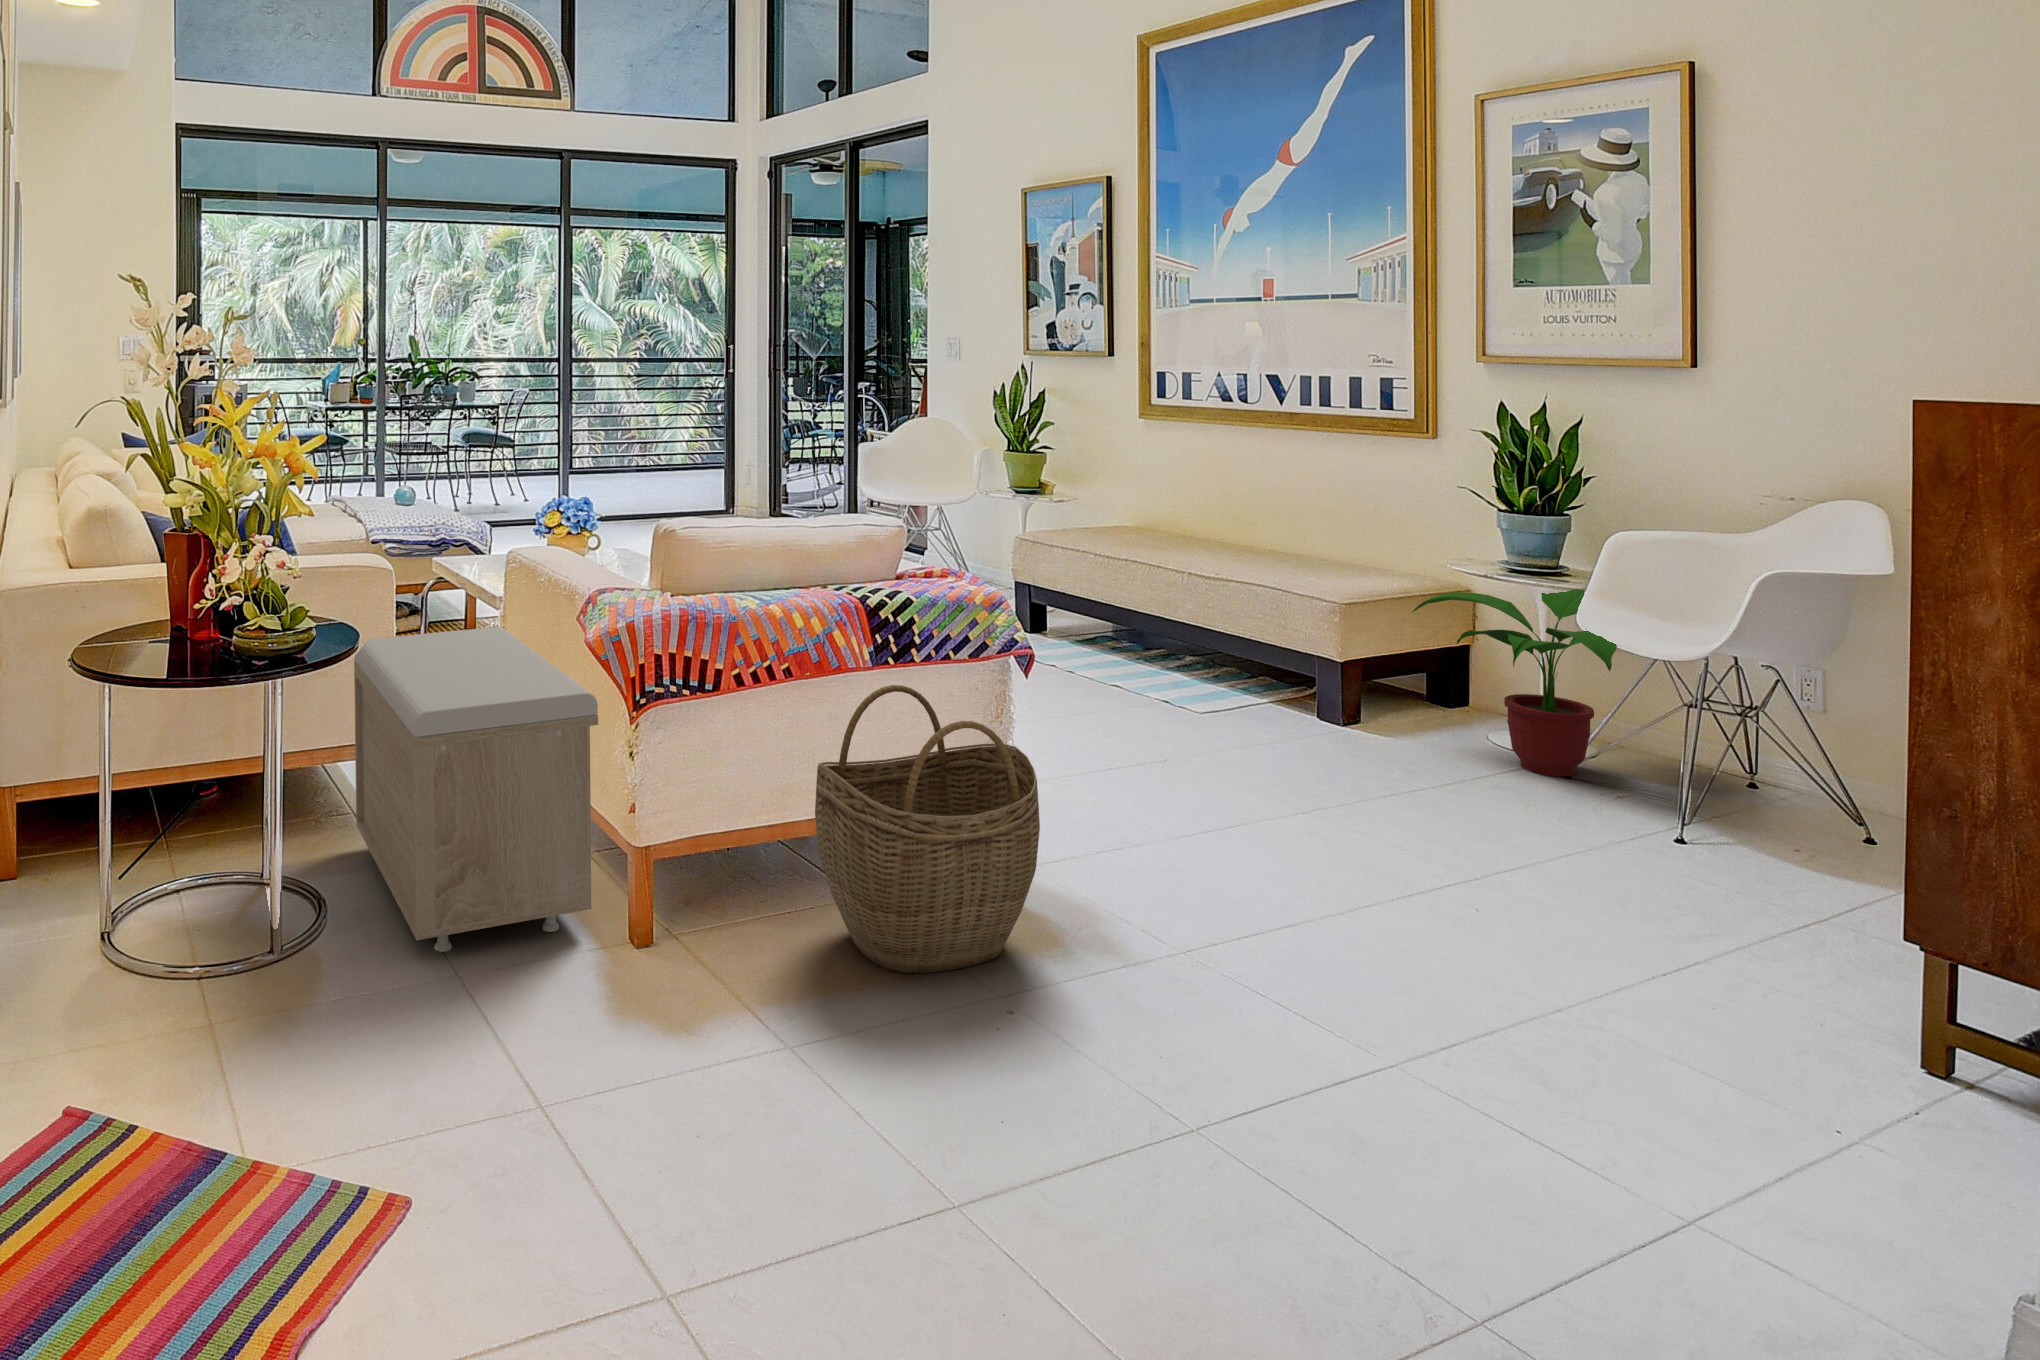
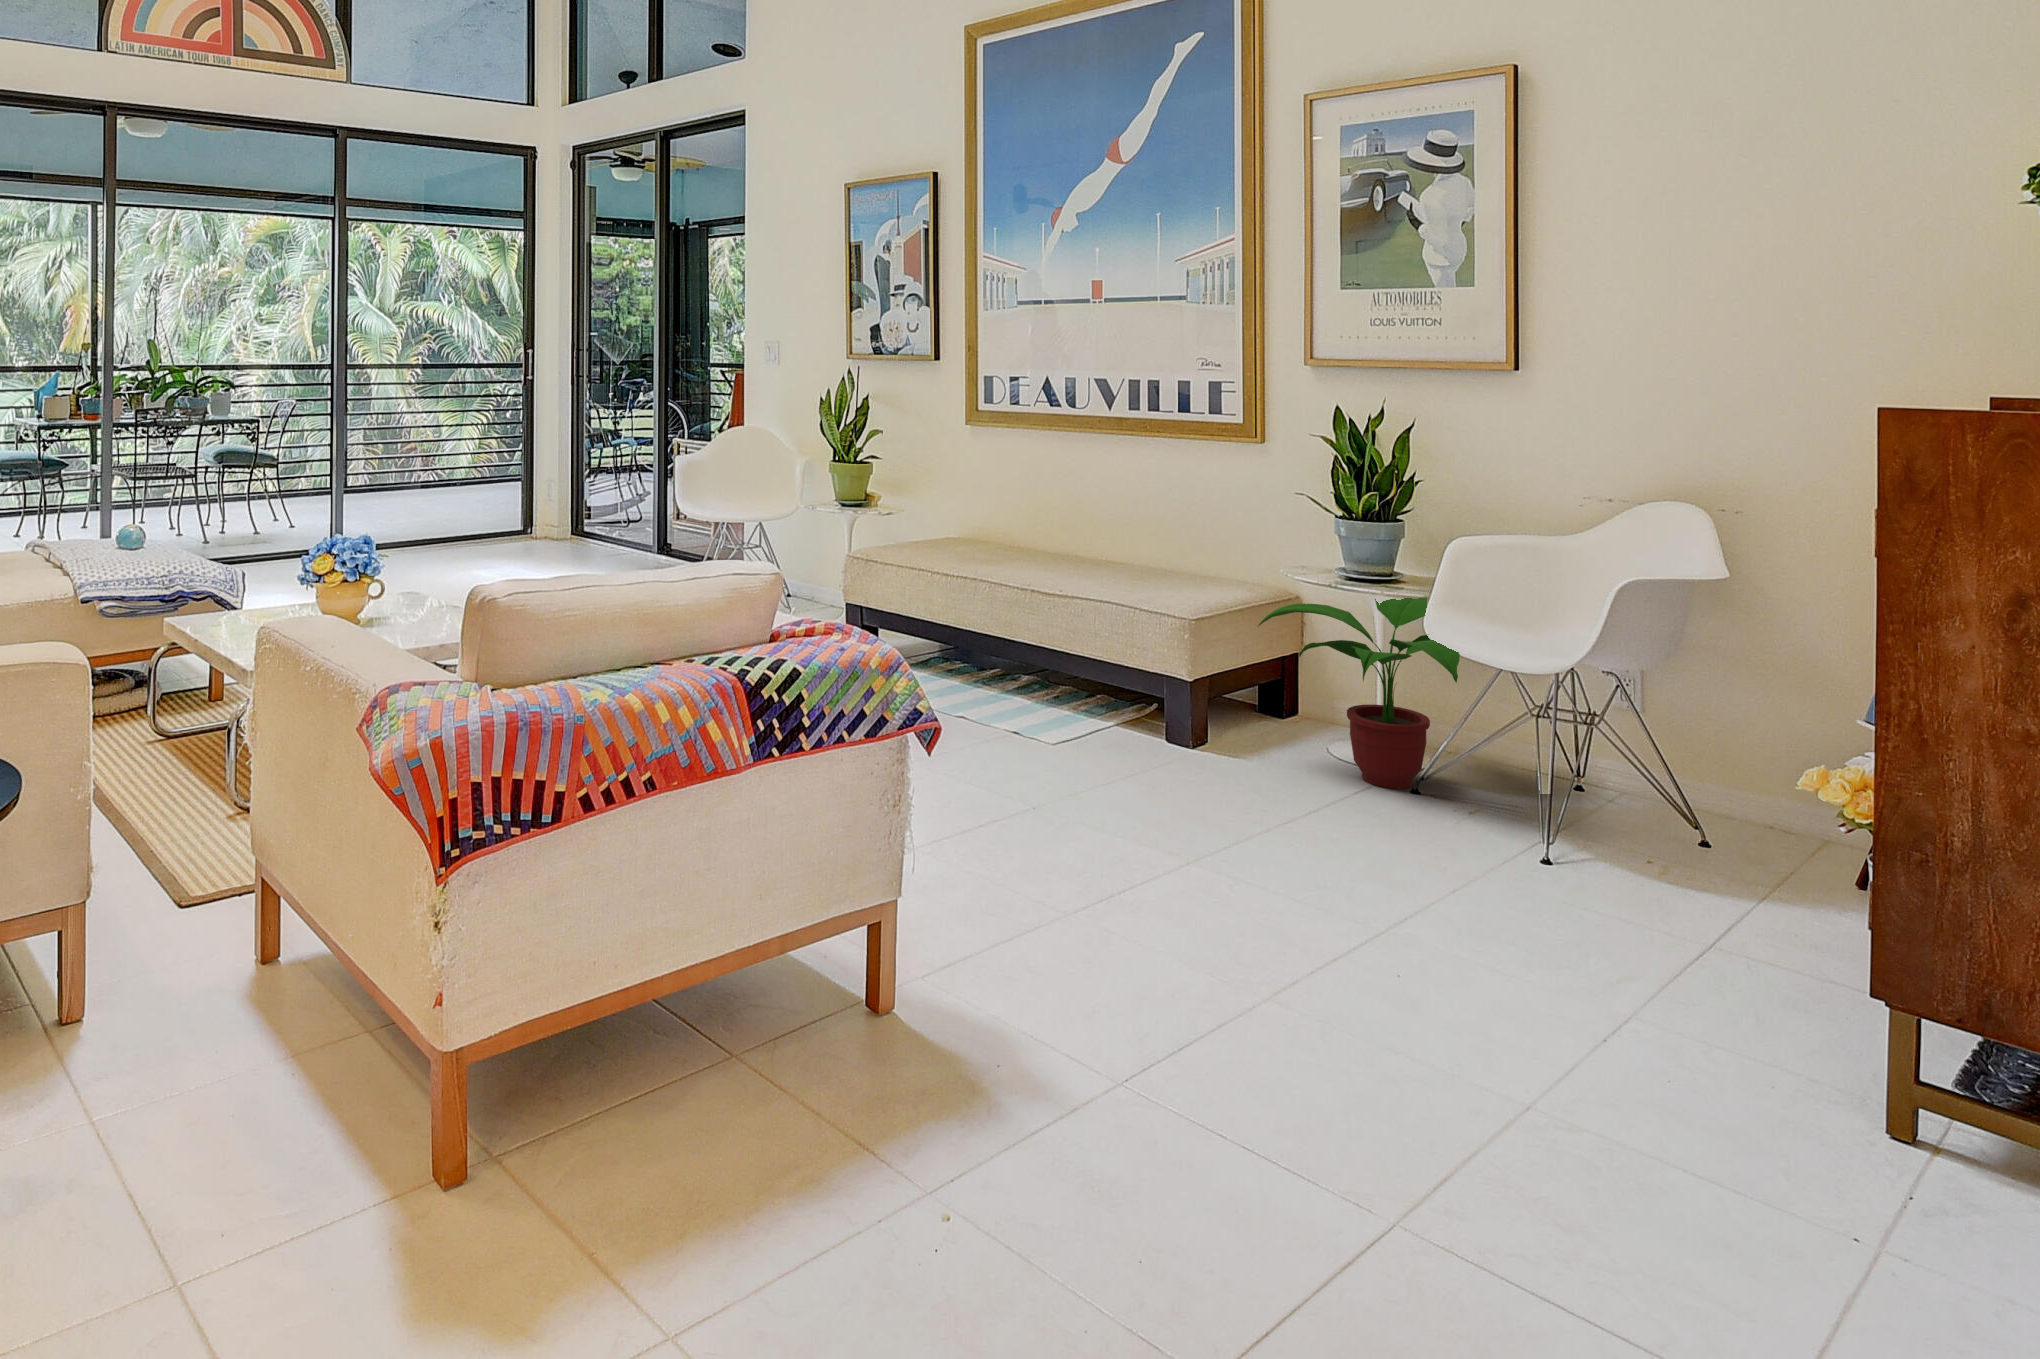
storage bench: present [354,627,598,952] -> none [31,732,392,1248]
woven basket: present [815,685,1040,973] -> none [688,784,966,1174]

